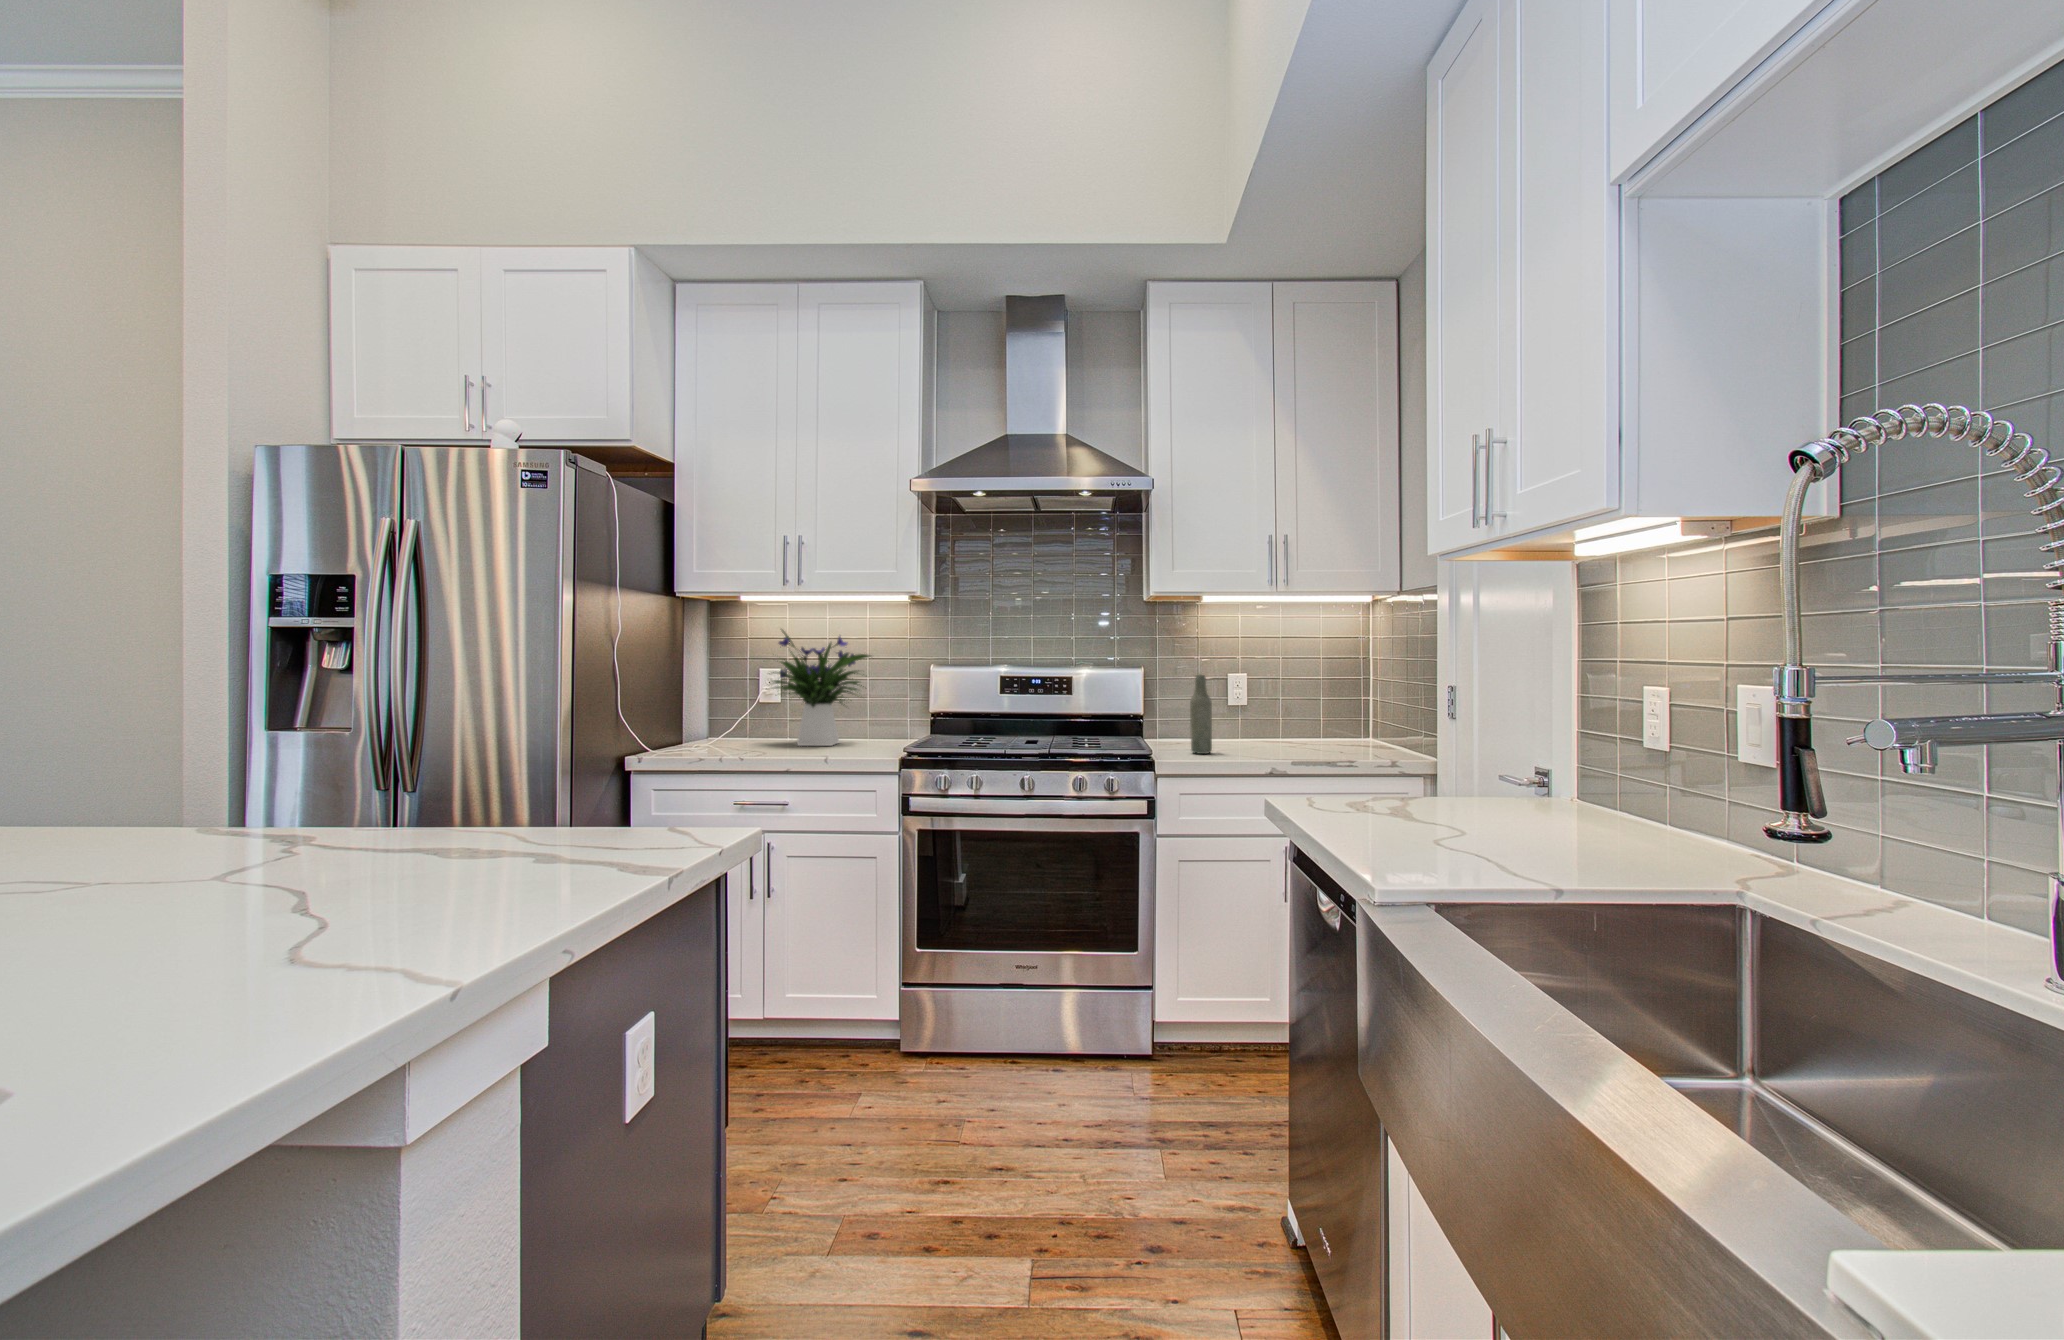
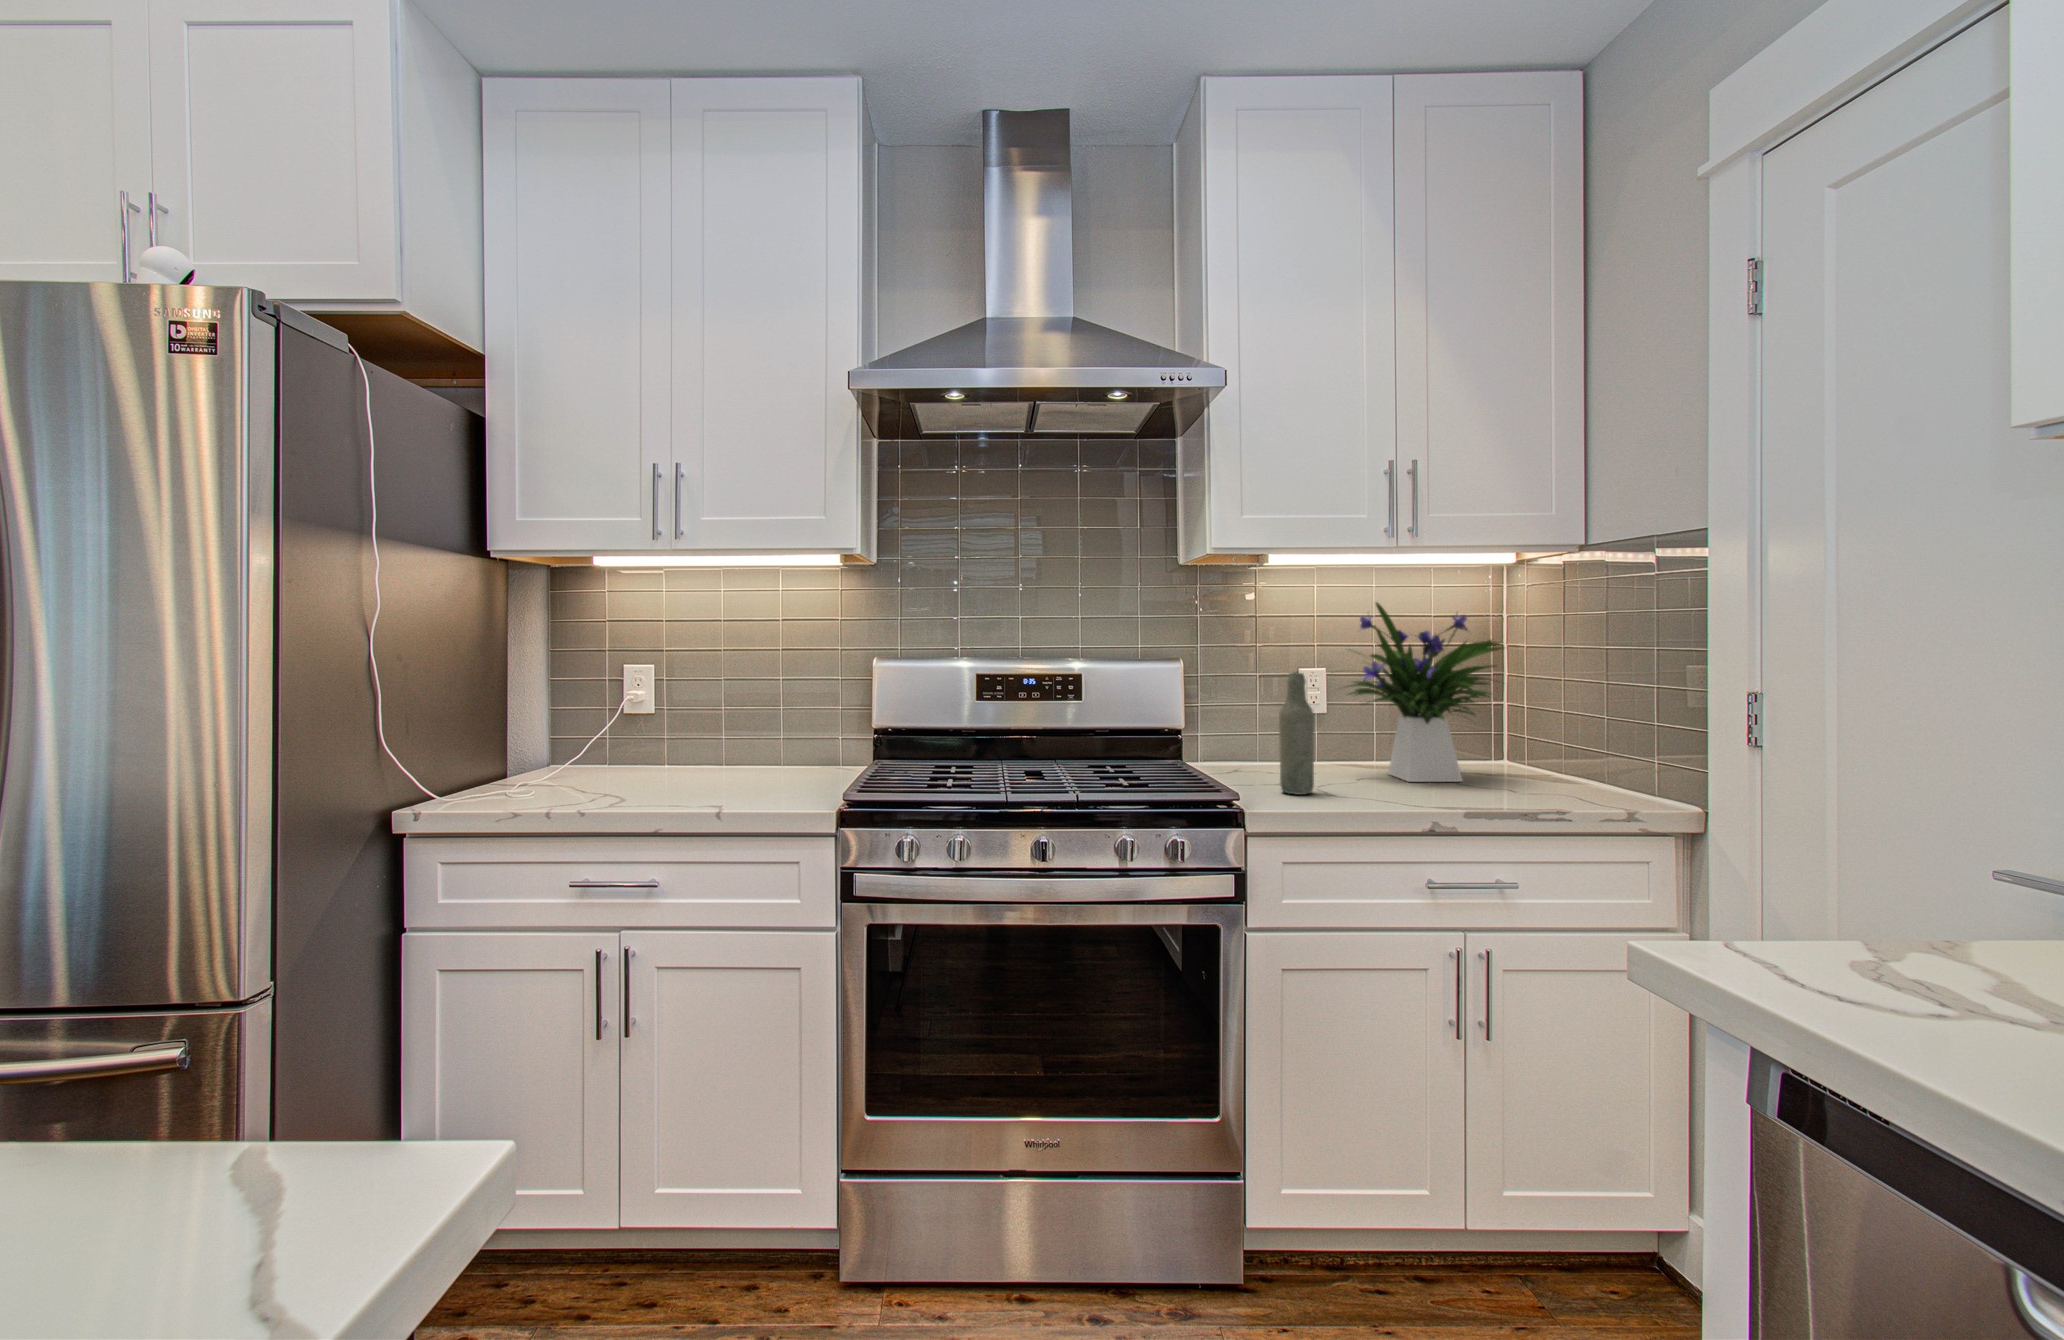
flower arrangement: present [771,630,870,746] -> present [1351,603,1503,782]

